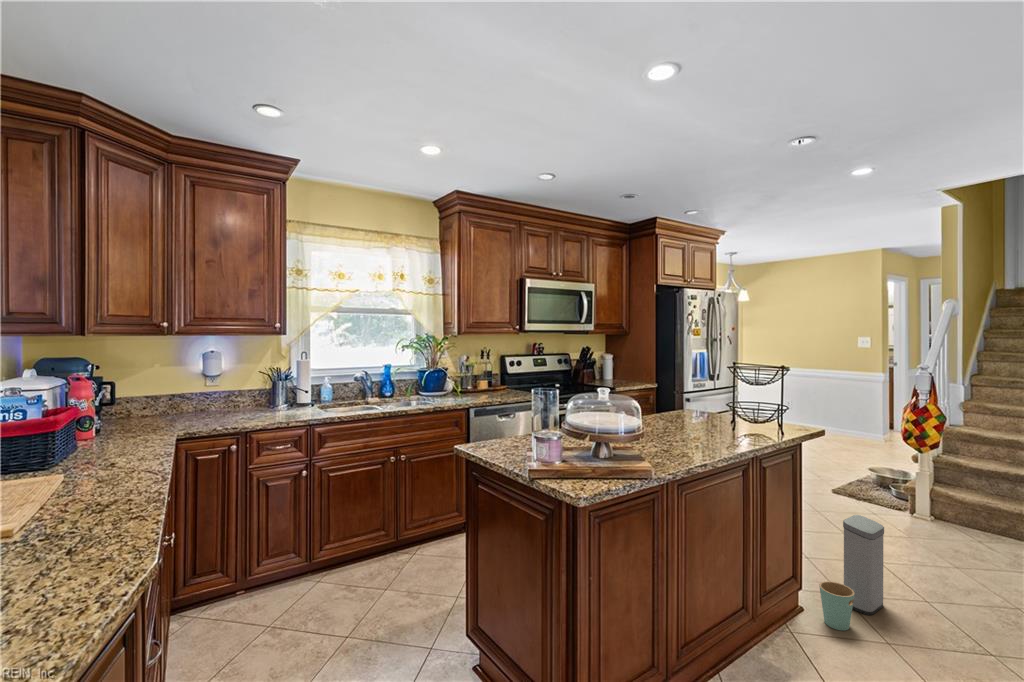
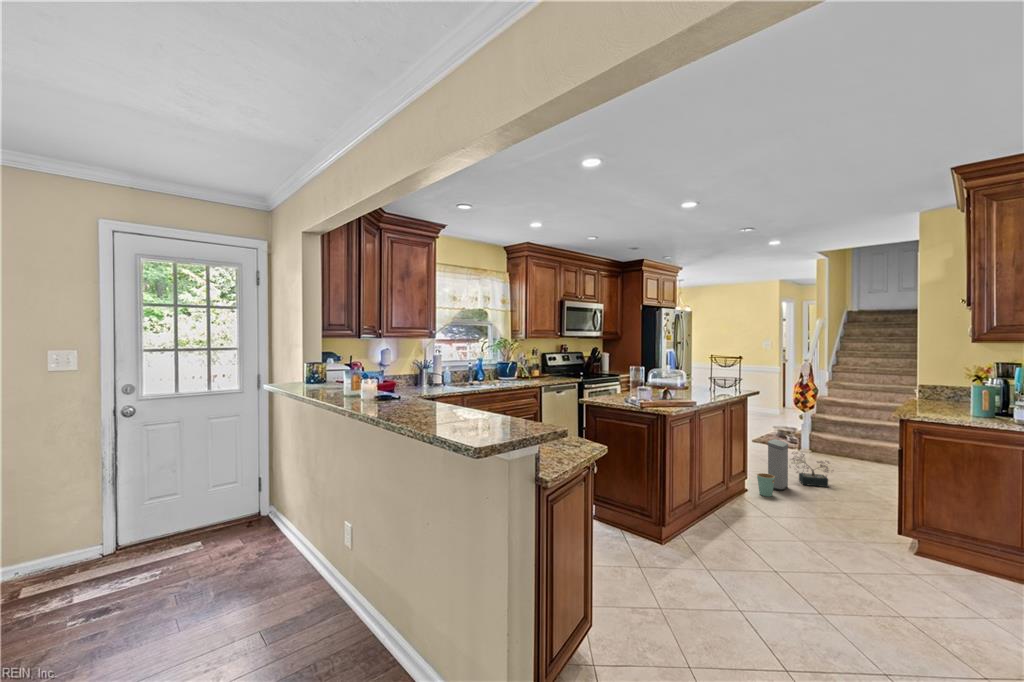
decorative plant: none [887,534,979,611] -> present [789,452,833,487]

